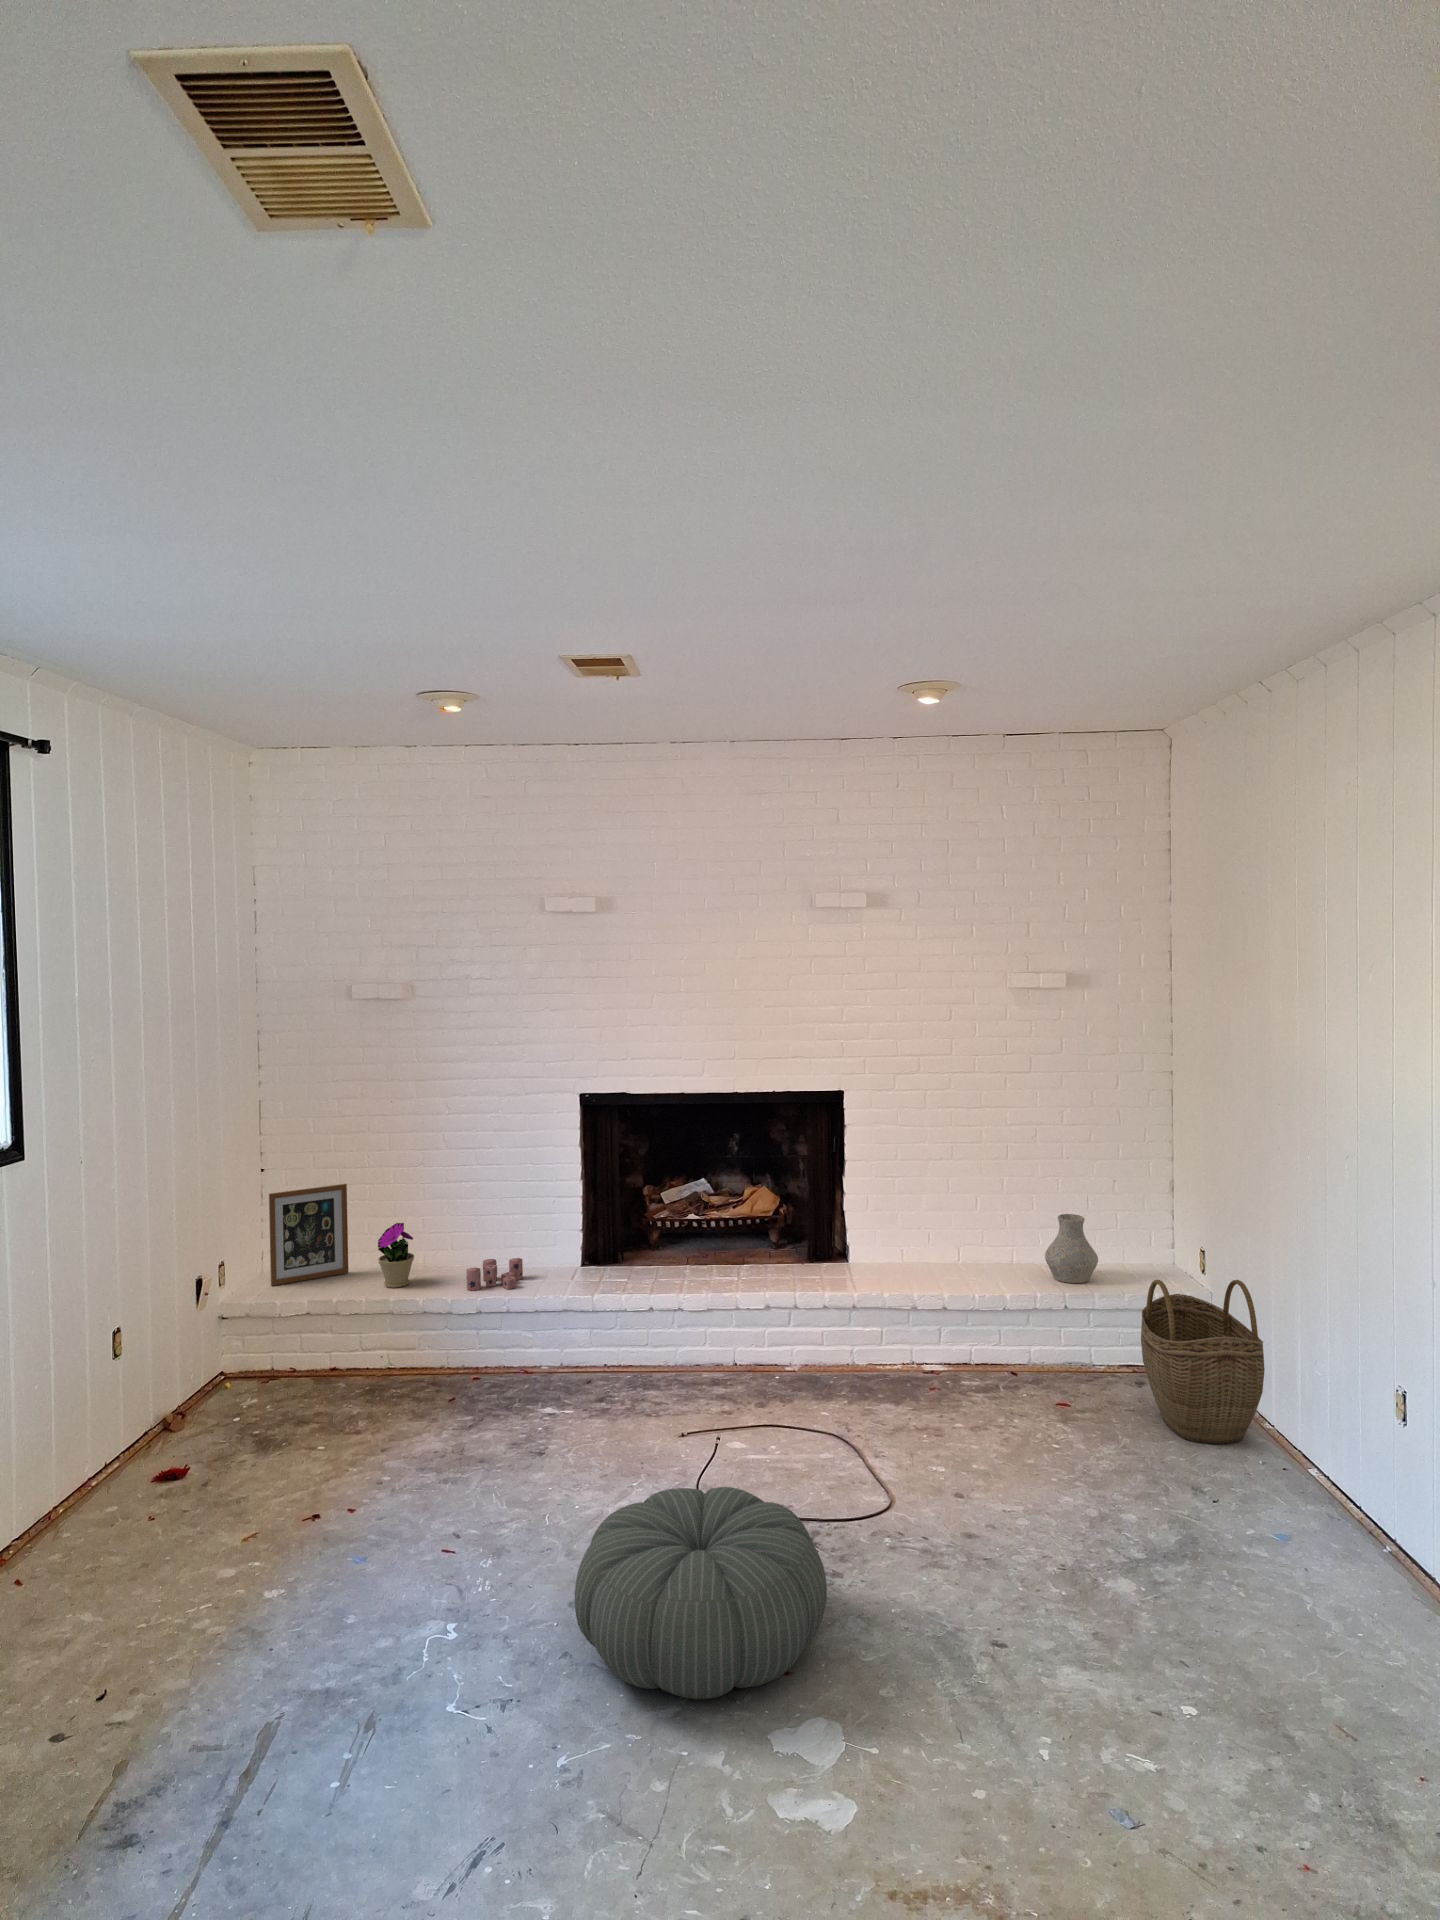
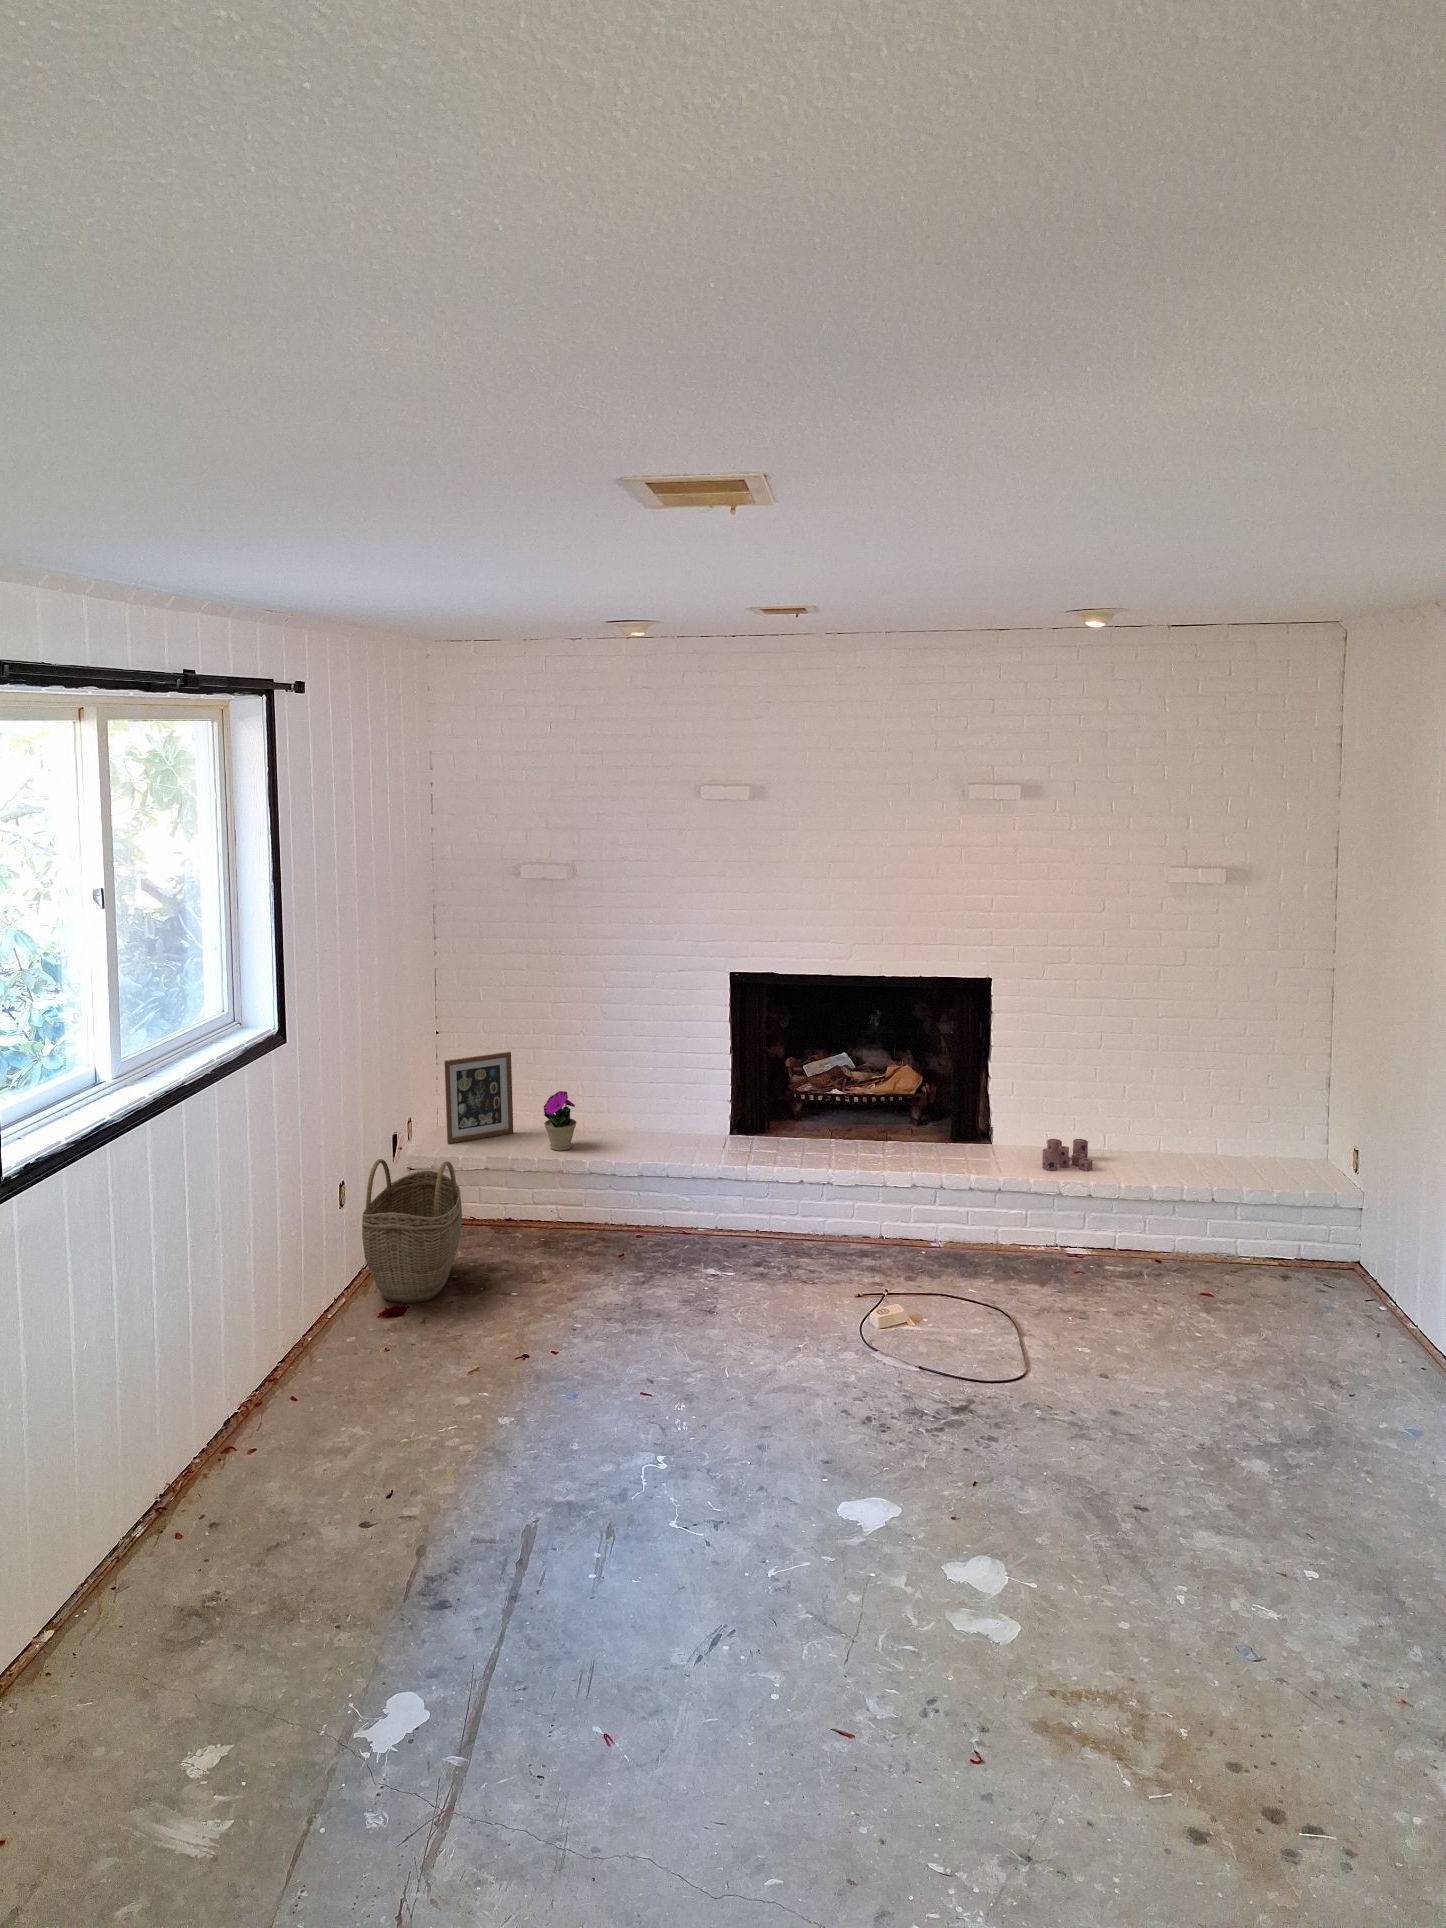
vase: present [1045,1214,1098,1283] -> none [1194,1107,1249,1176]
candle: present [466,1258,523,1291] -> present [1042,1139,1093,1171]
woven basket: present [1141,1280,1265,1445] -> present [362,1159,462,1303]
pouf: present [575,1487,827,1699] -> none [771,1359,987,1533]

